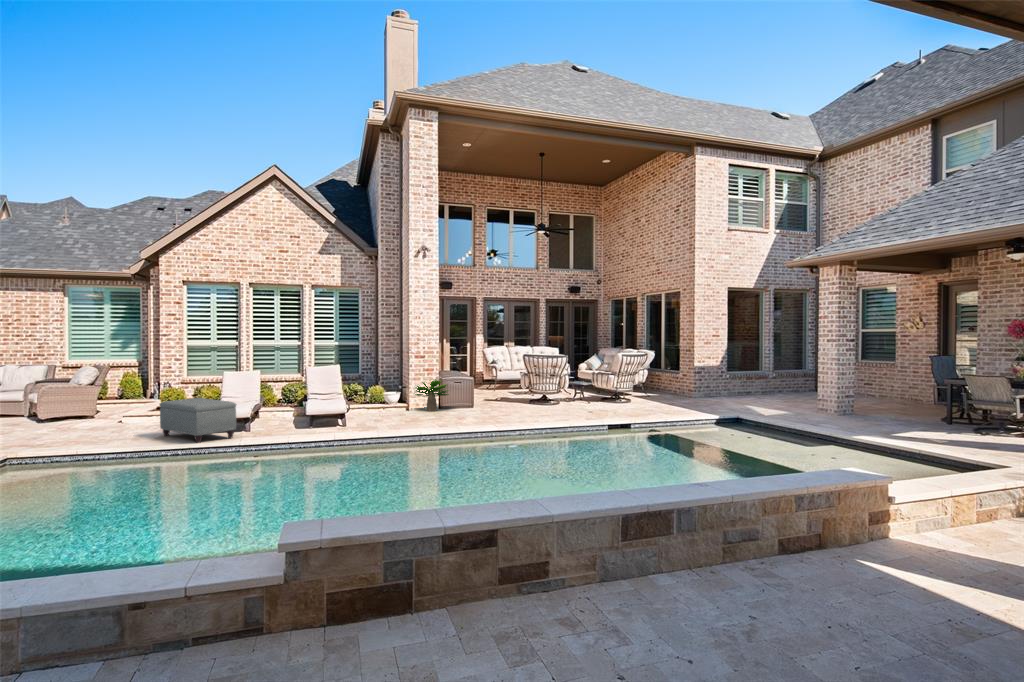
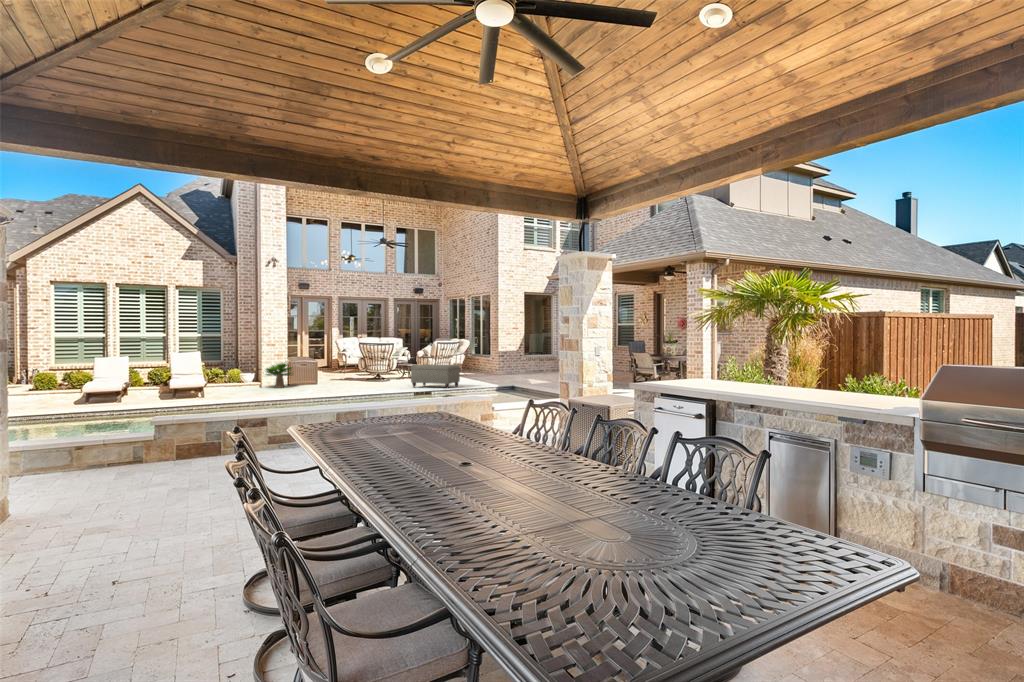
ottoman: present [160,398,236,443] -> present [411,364,460,388]

